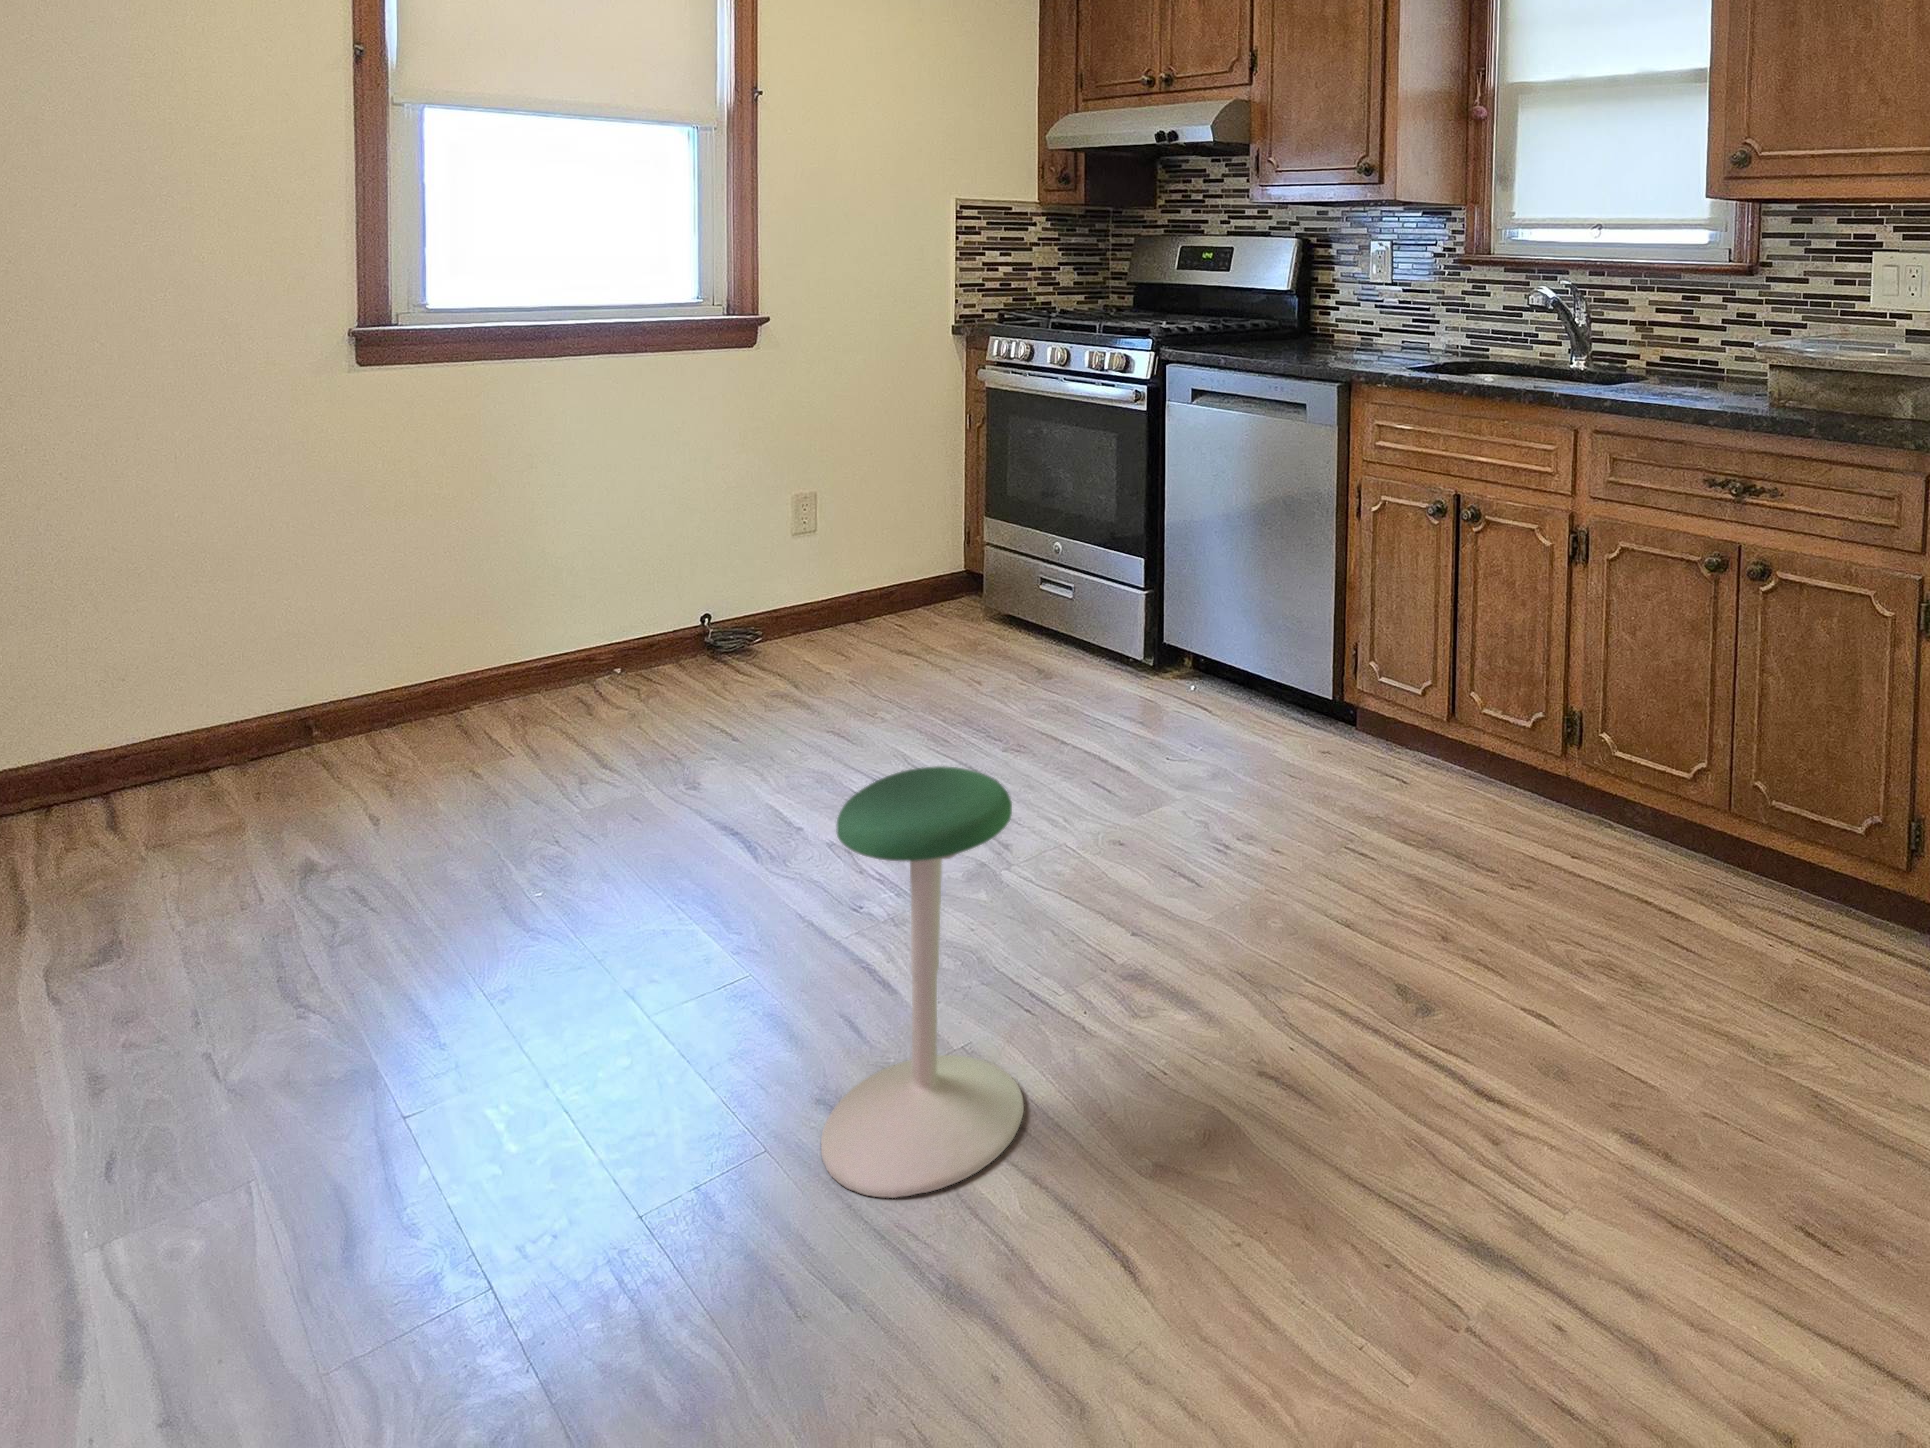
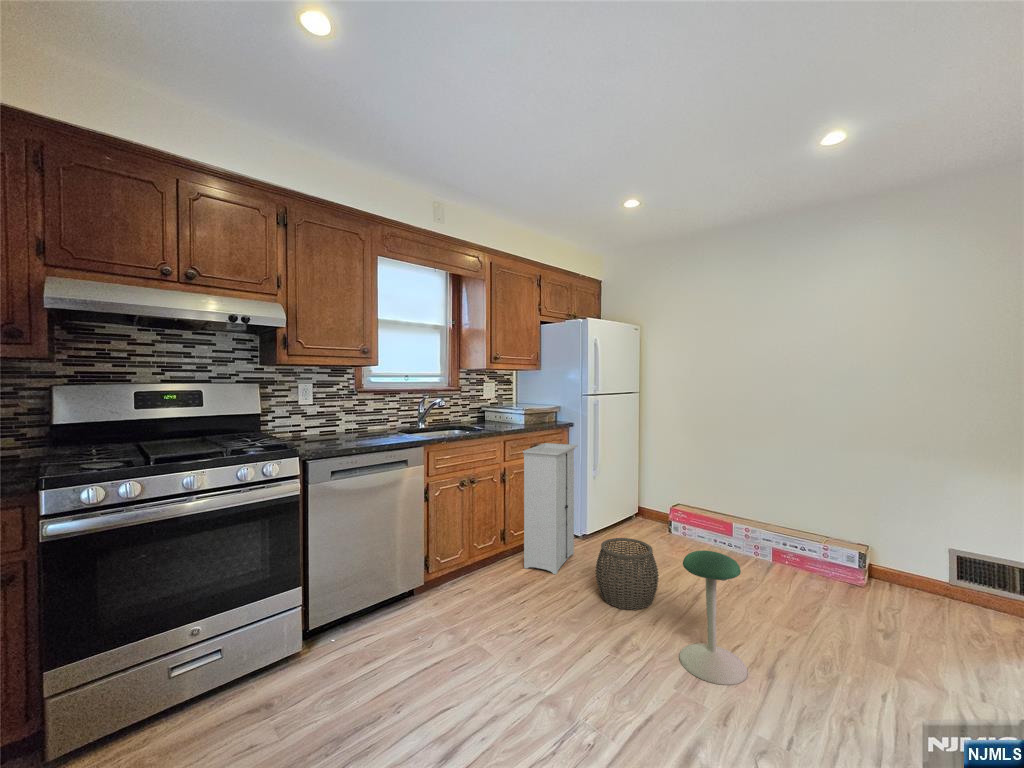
storage cabinet: none [1494,461,1749,958] -> present [523,443,578,575]
woven basket: none [1228,802,1453,1084] -> present [595,538,659,610]

